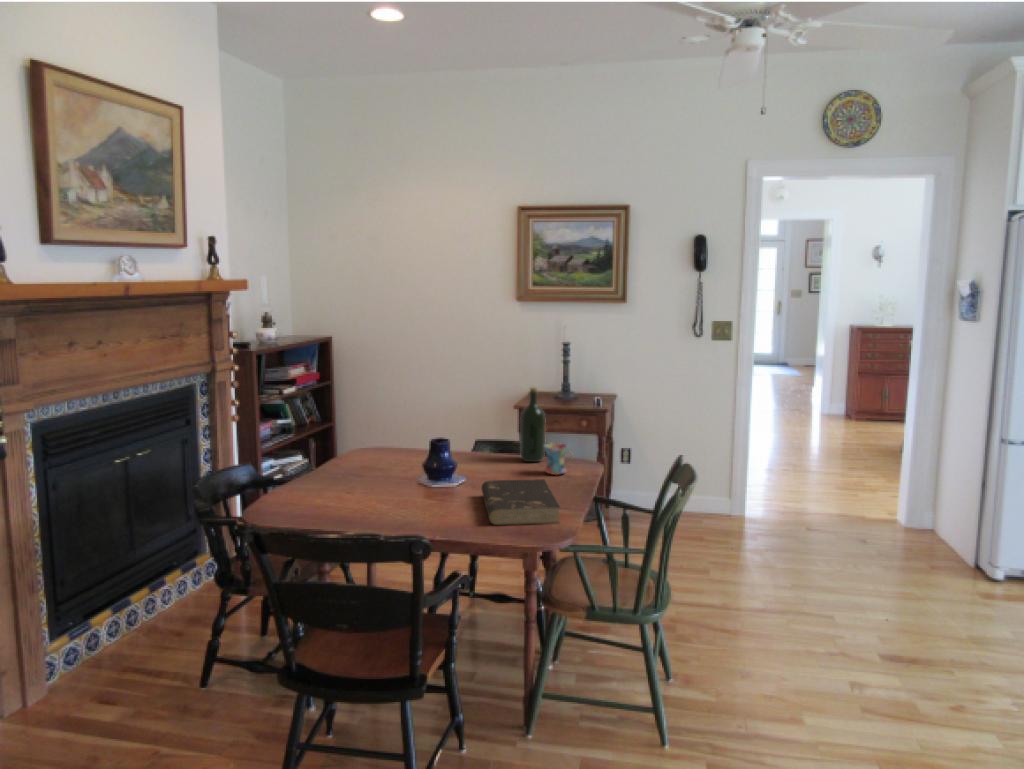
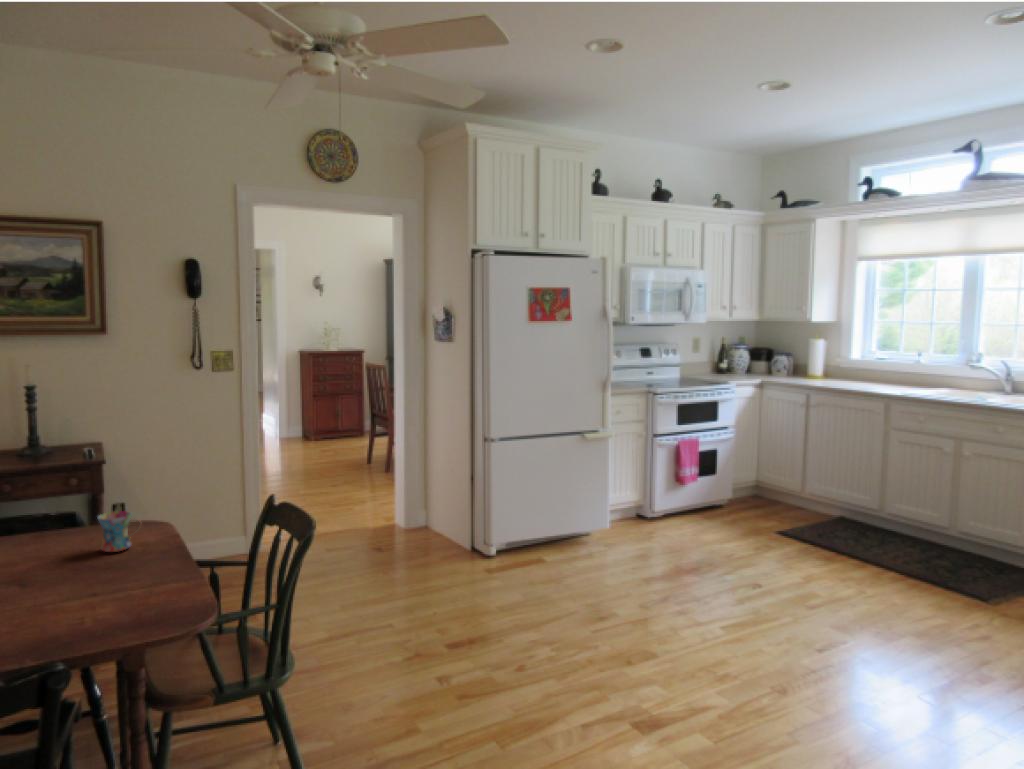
wine bottle: present [520,388,546,462] -> none [45,446,84,544]
book: present [481,479,560,525] -> none [37,559,186,634]

